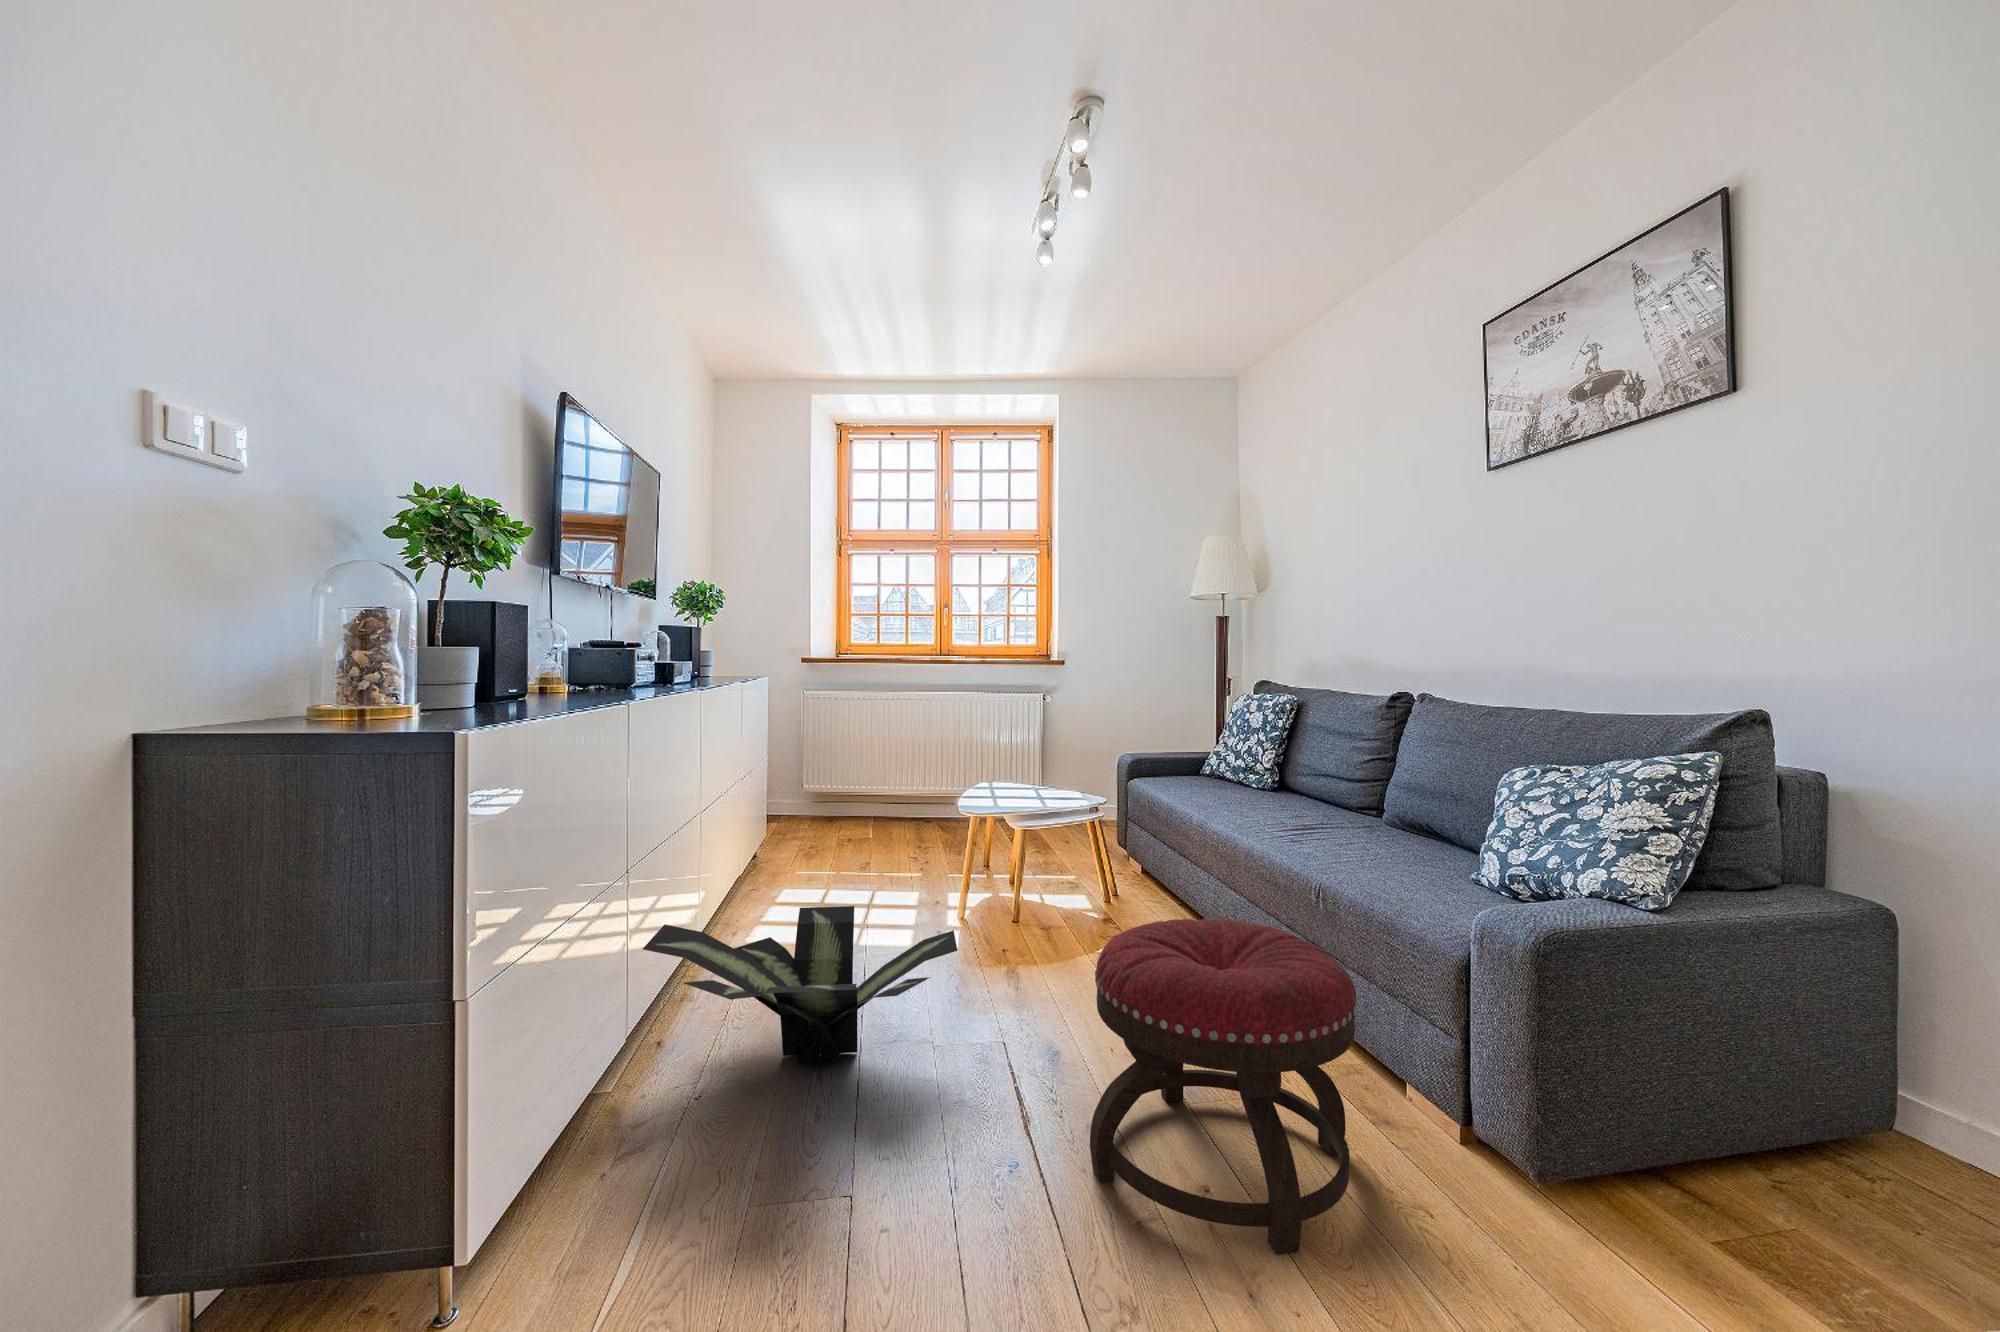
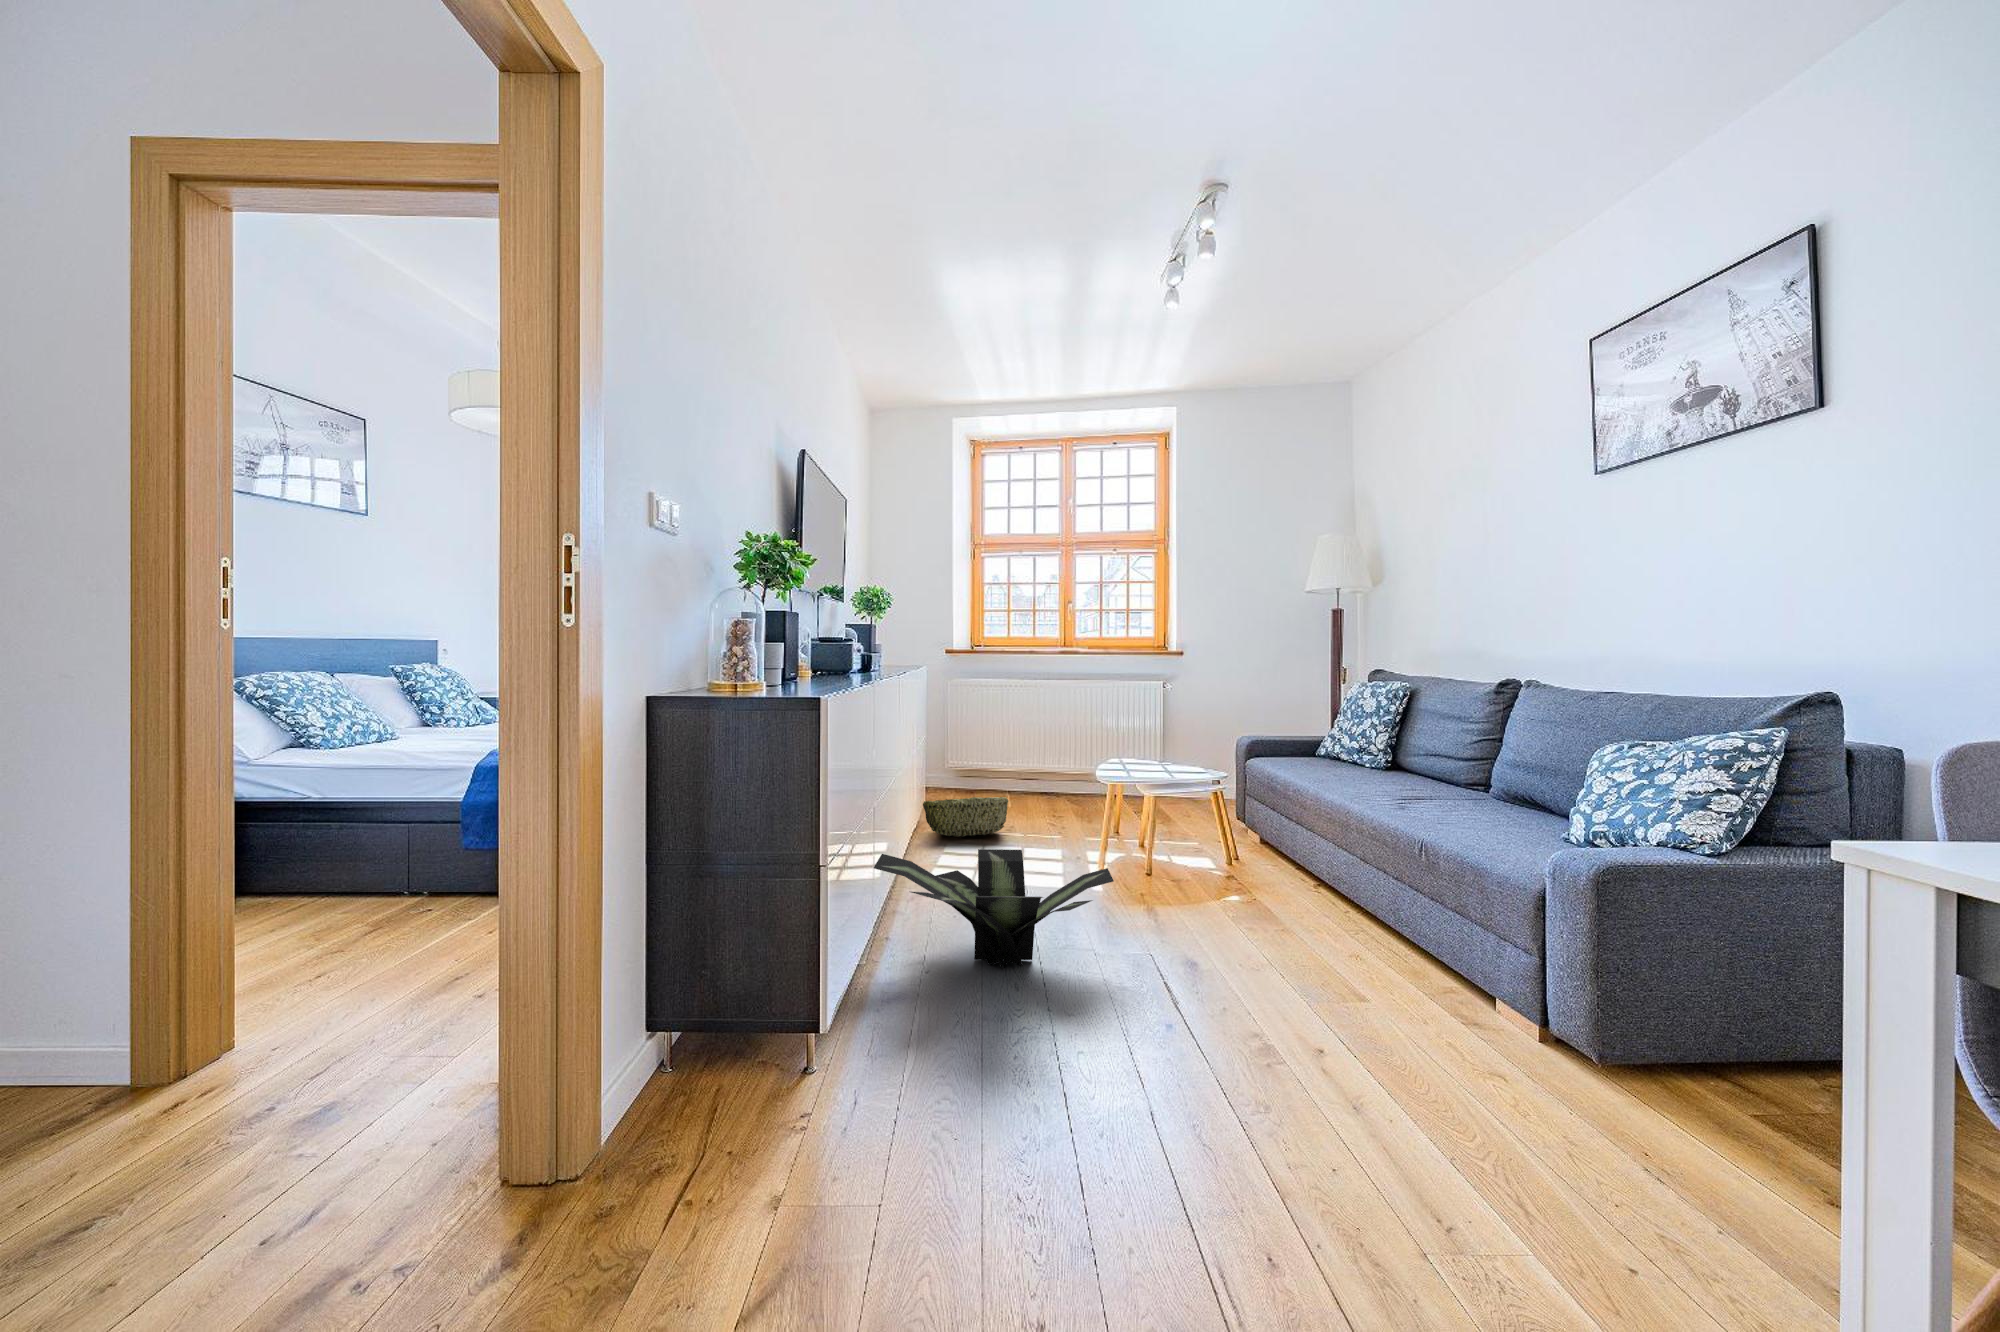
woven basket: none [761,828,863,876] -> present [923,797,1008,837]
ottoman: present [1090,919,1357,1254] -> none [1228,857,1448,1098]

